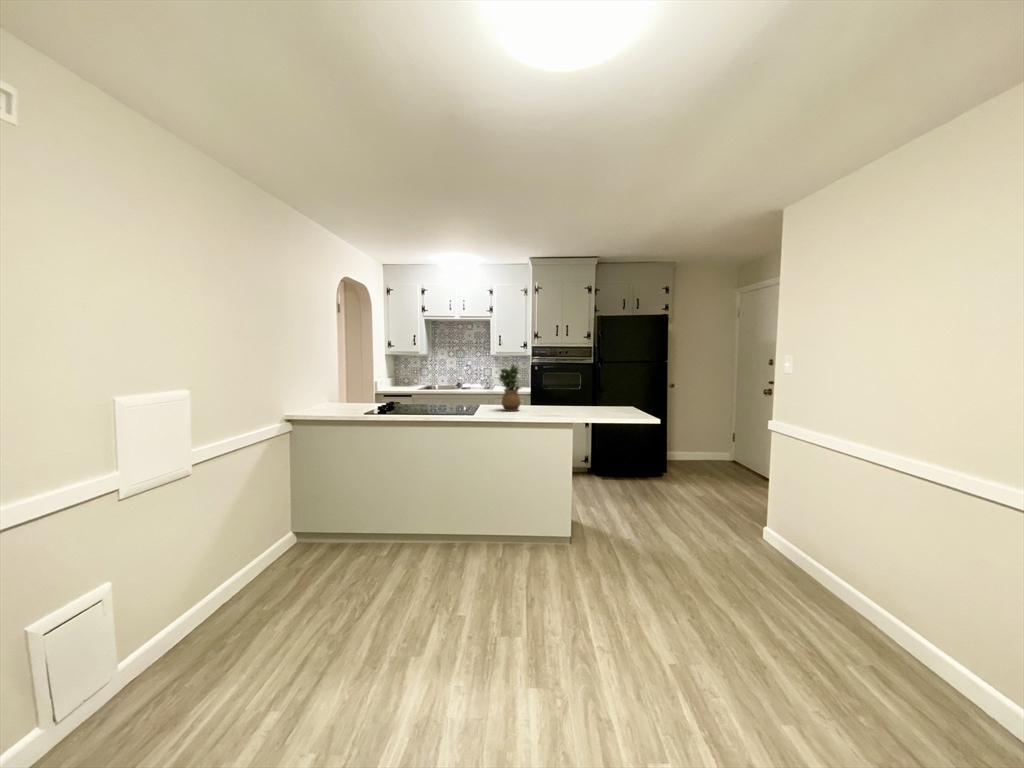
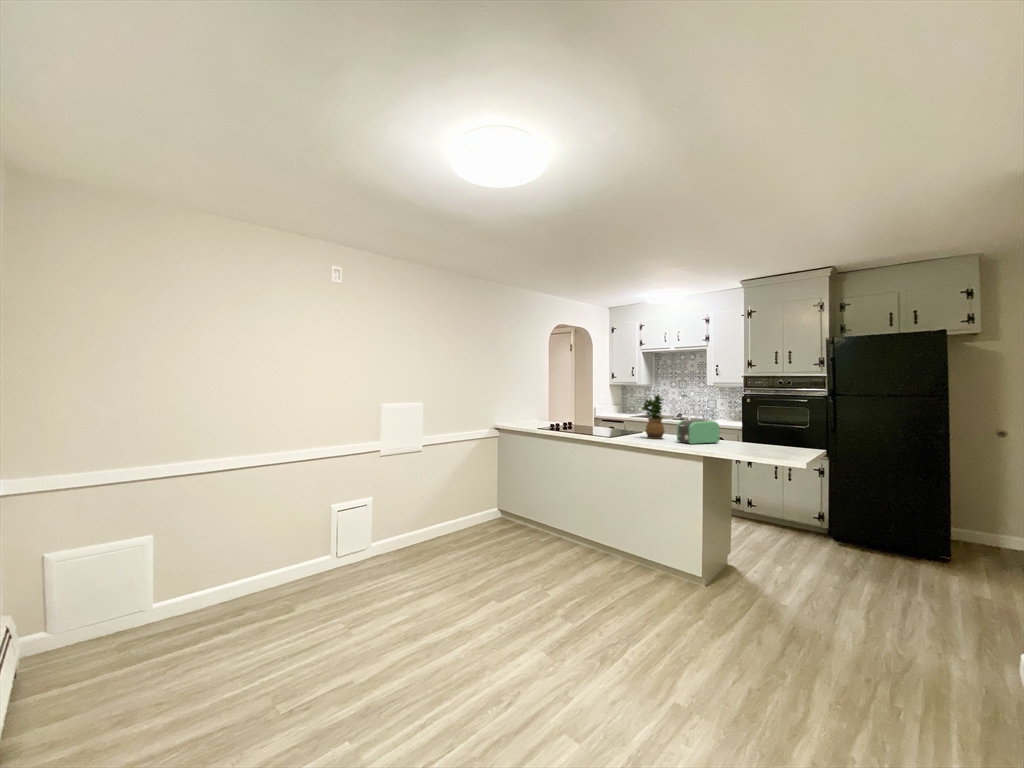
toaster: none [541,388,571,413] -> present [677,420,720,444]

